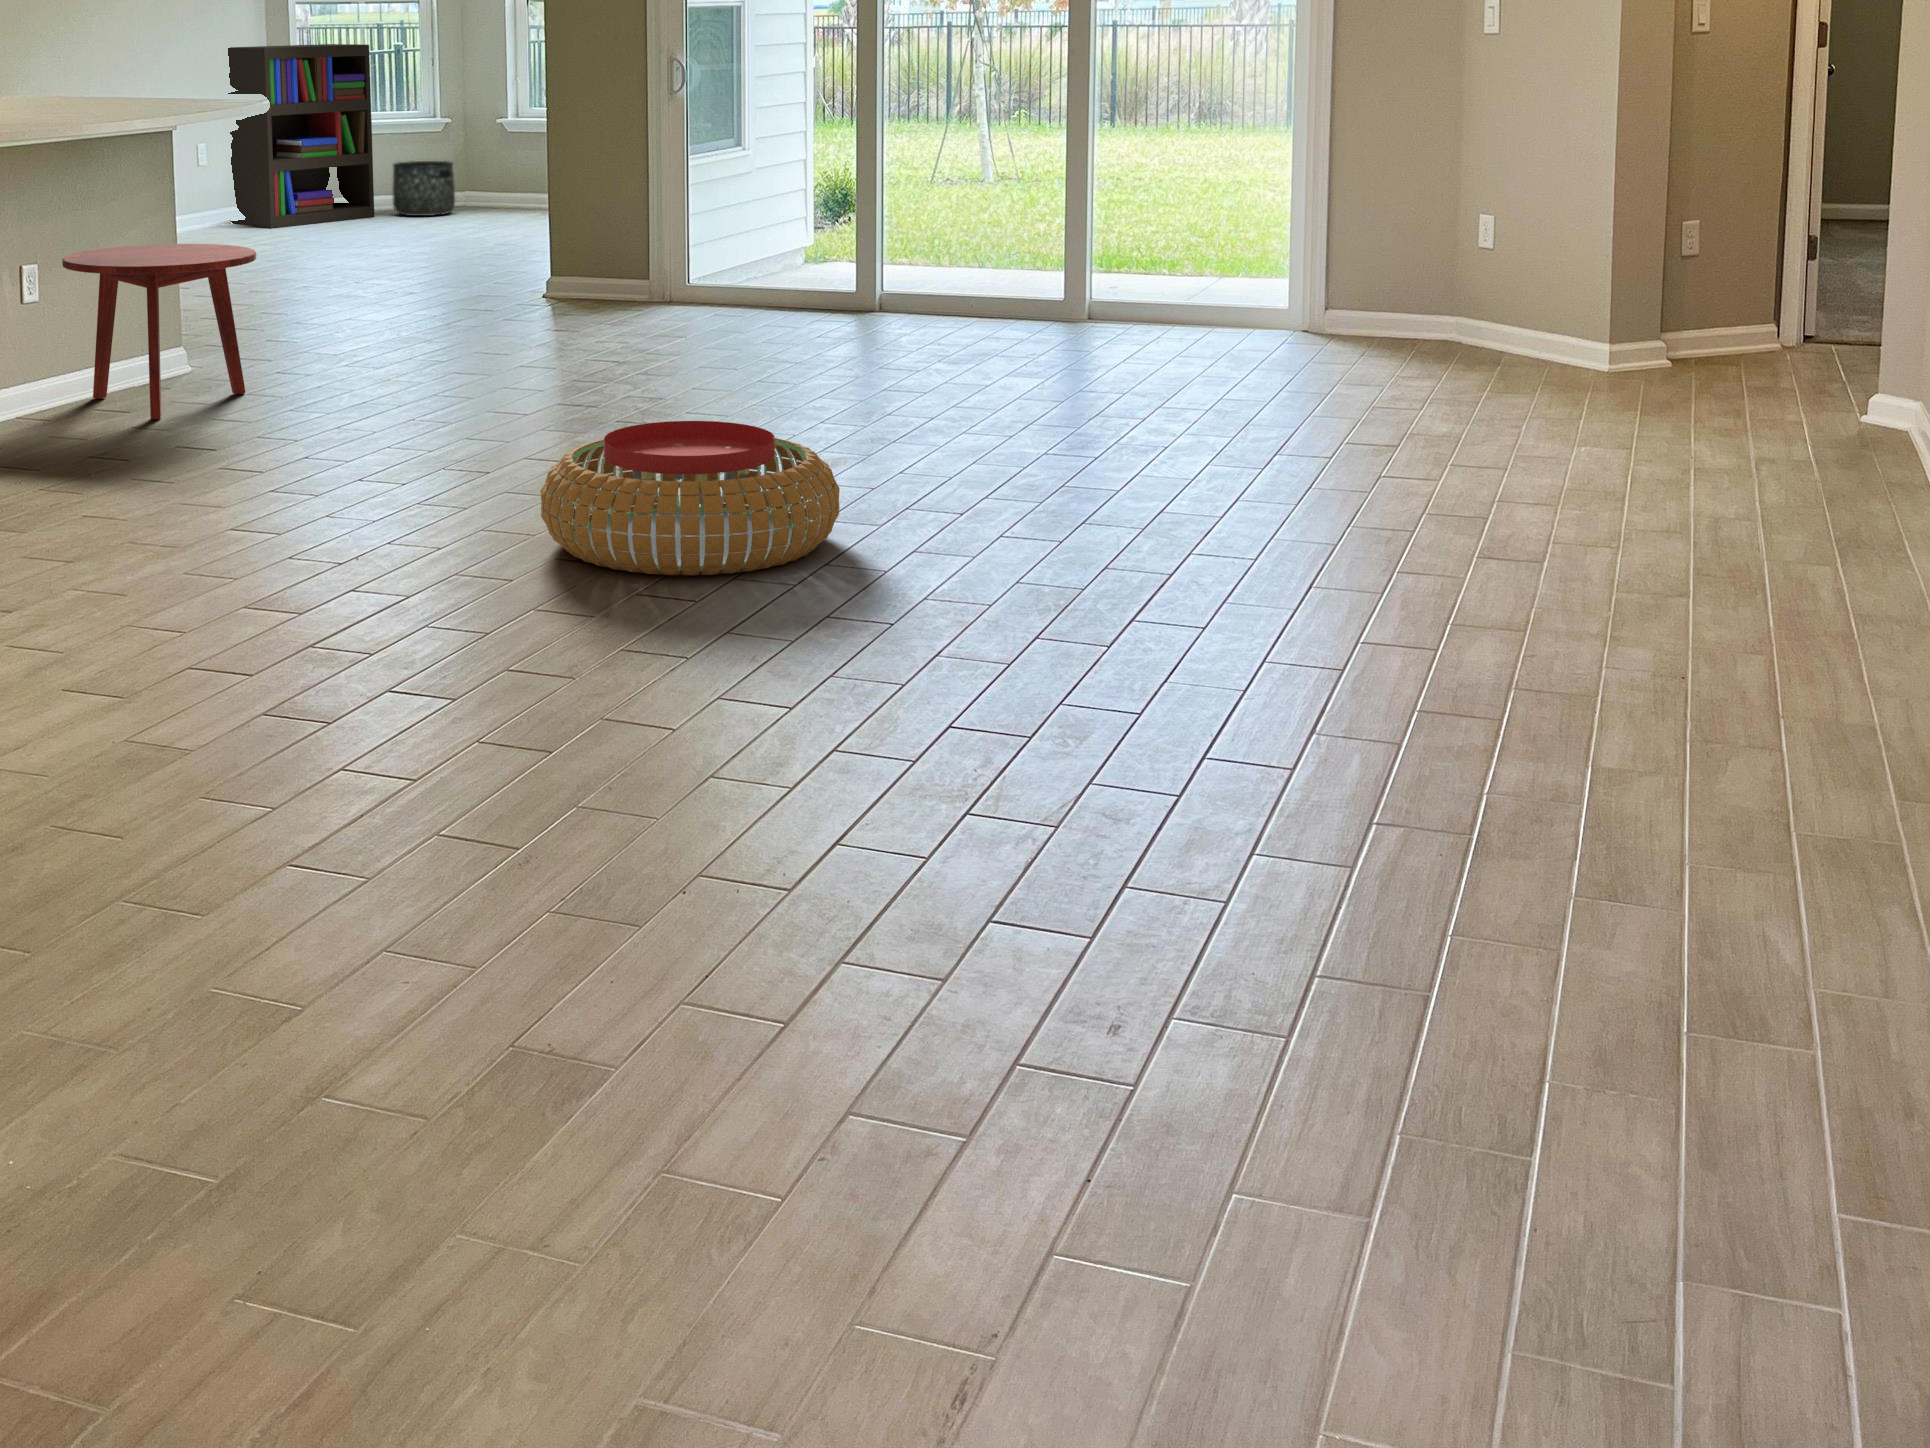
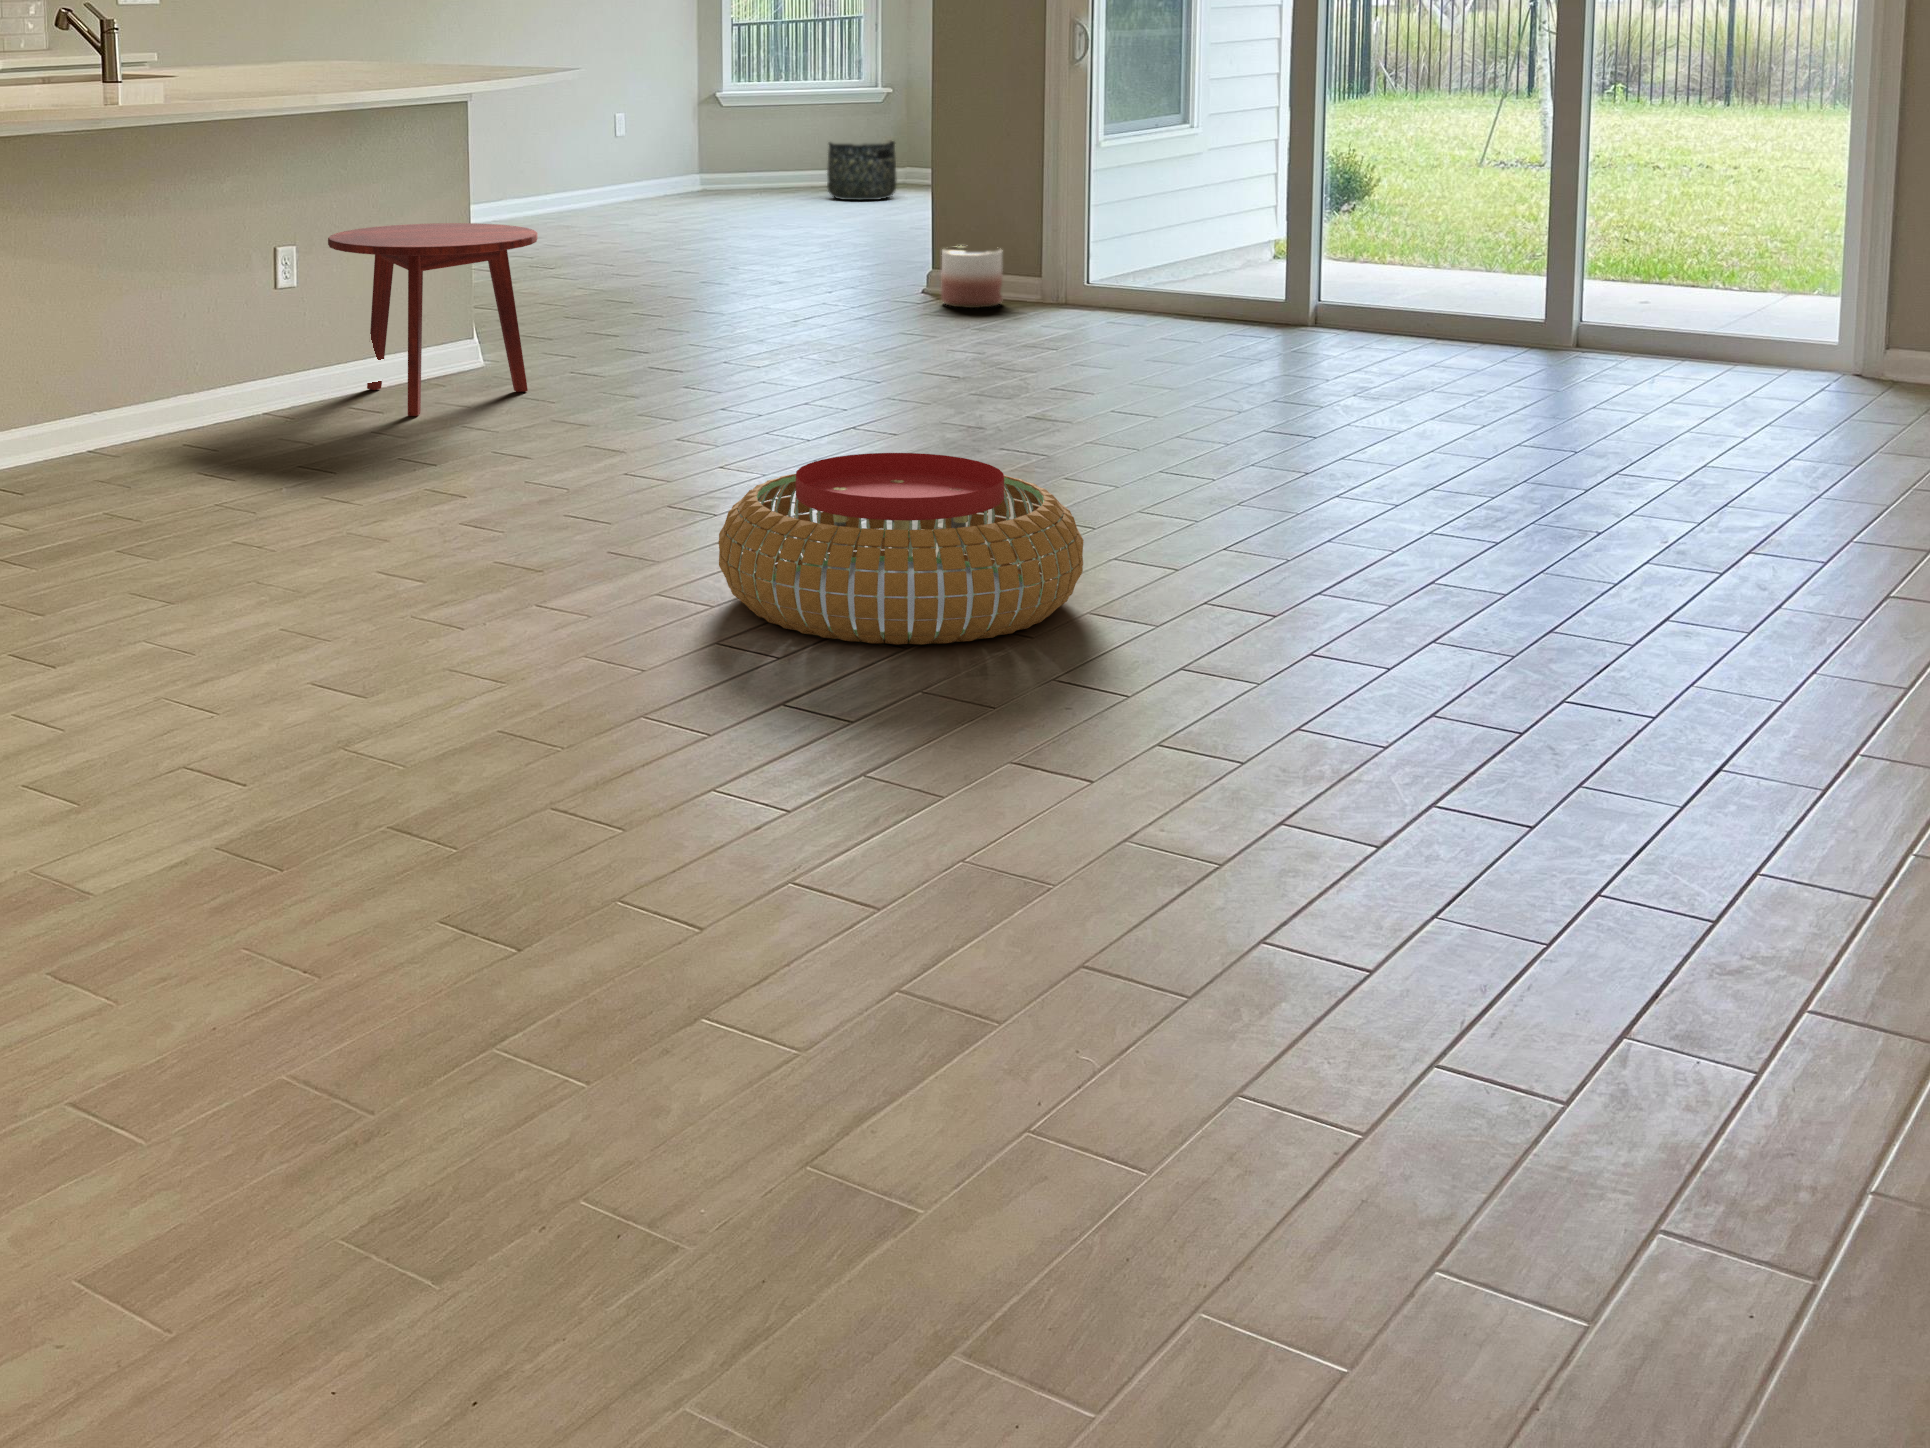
bookshelf: present [228,44,374,228] -> none [647,10,806,209]
planter: none [559,252,612,306] -> present [941,246,1003,308]

